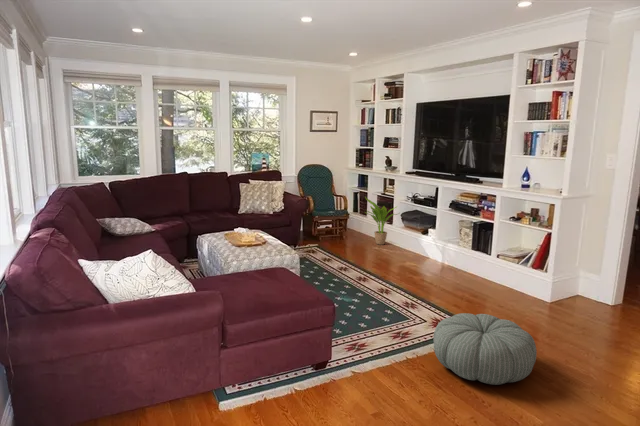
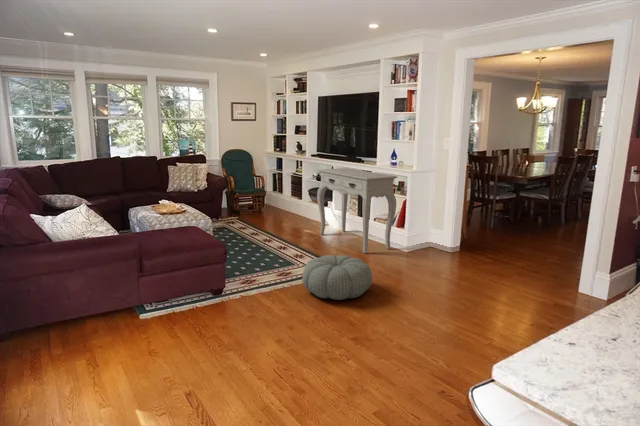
console table: none [423,190,541,304] -> present [317,168,397,253]
potted plant: present [365,197,397,245] -> none [277,176,306,216]

